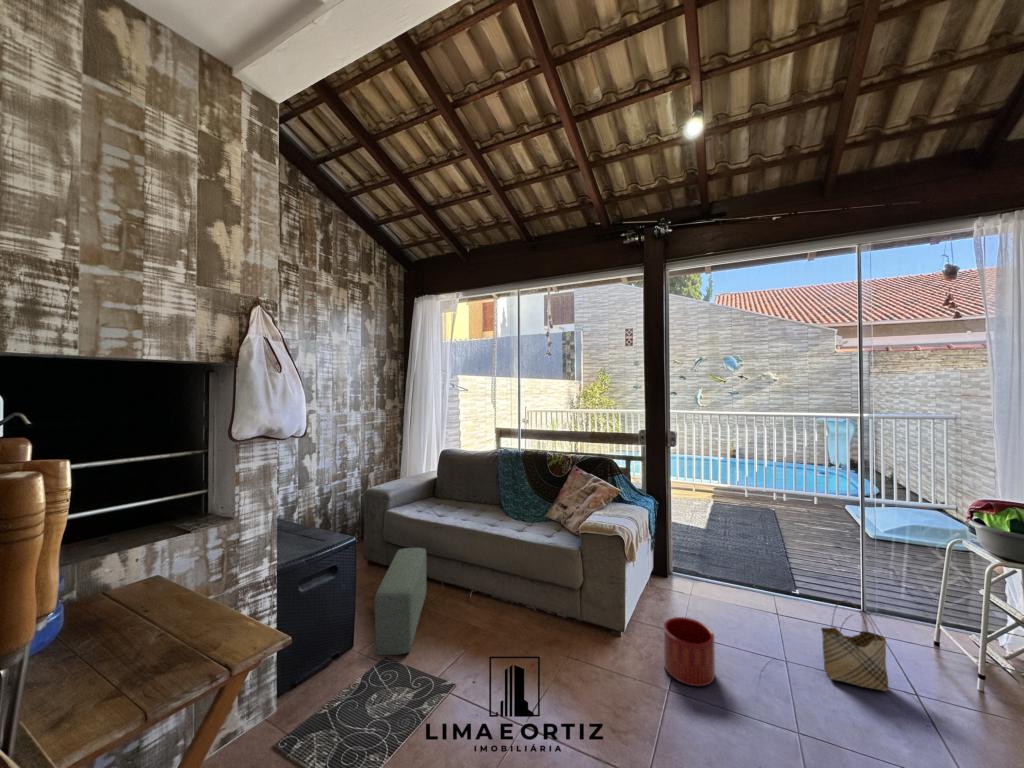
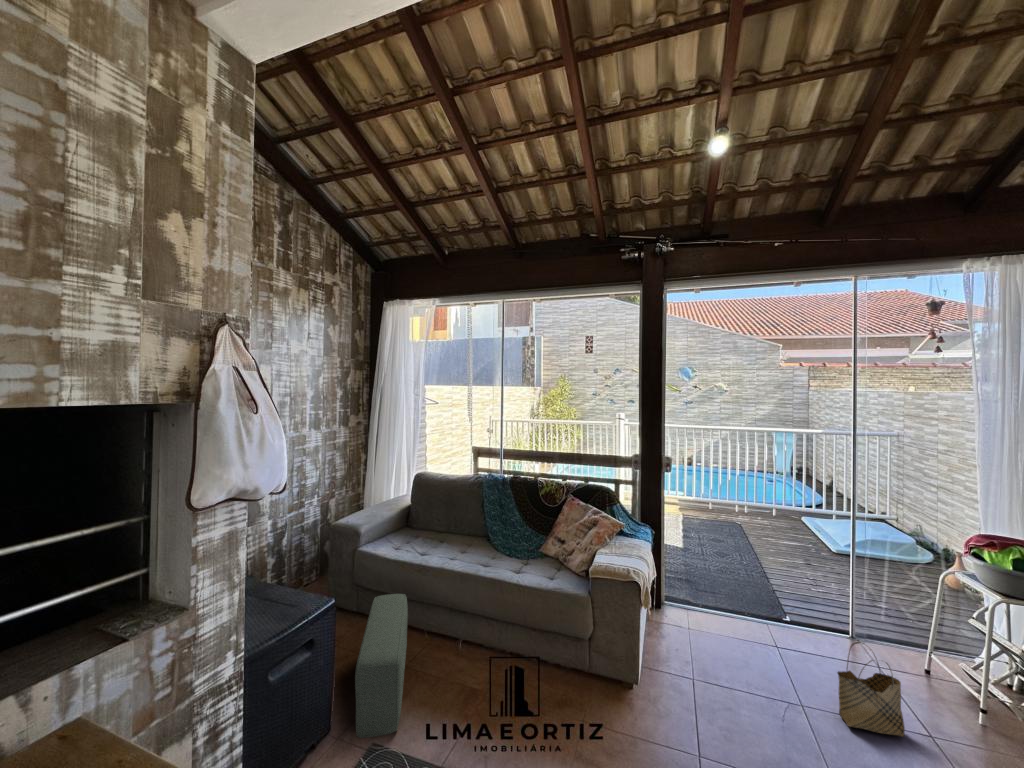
planter: present [664,617,715,686] -> none [682,667,738,749]

